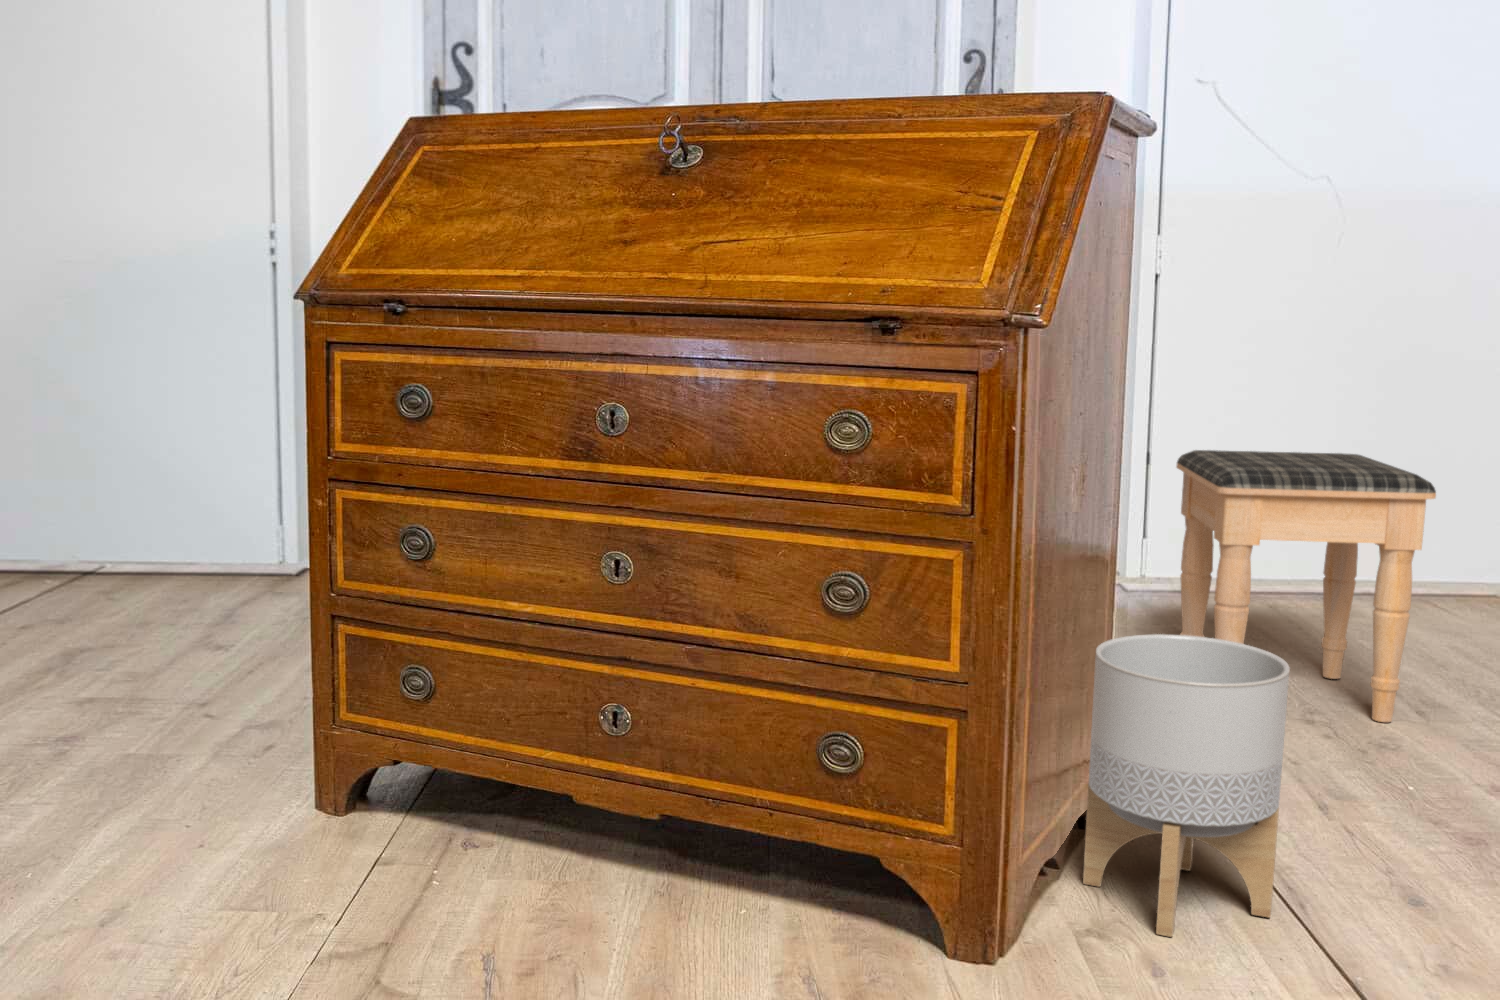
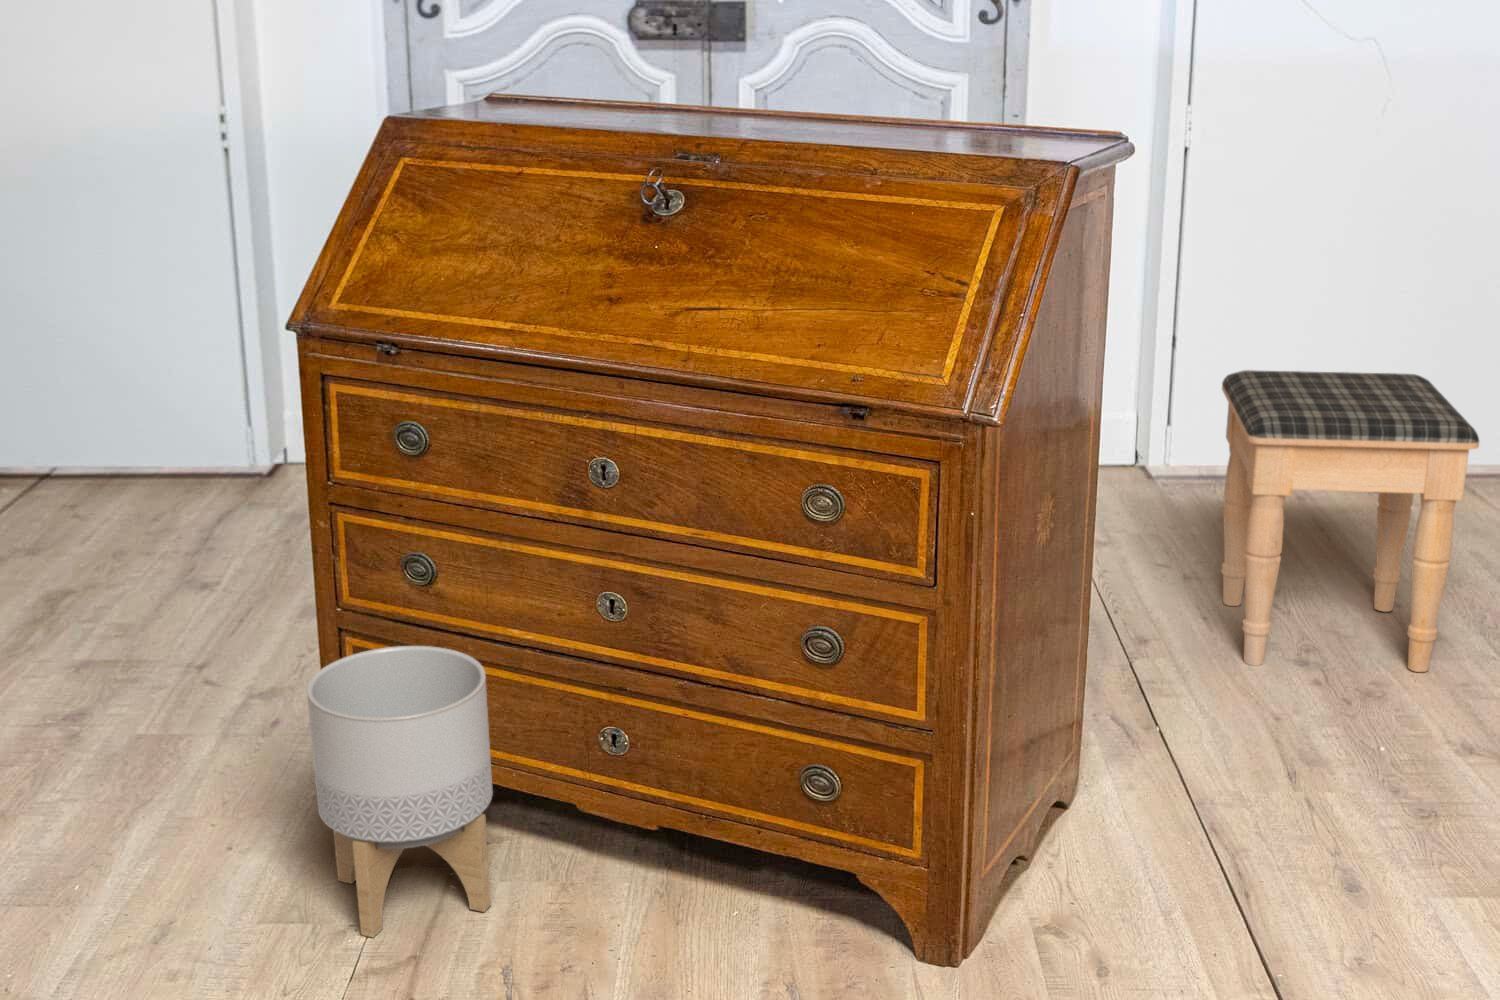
planter: present [1083,634,1290,937] -> present [307,646,493,937]

